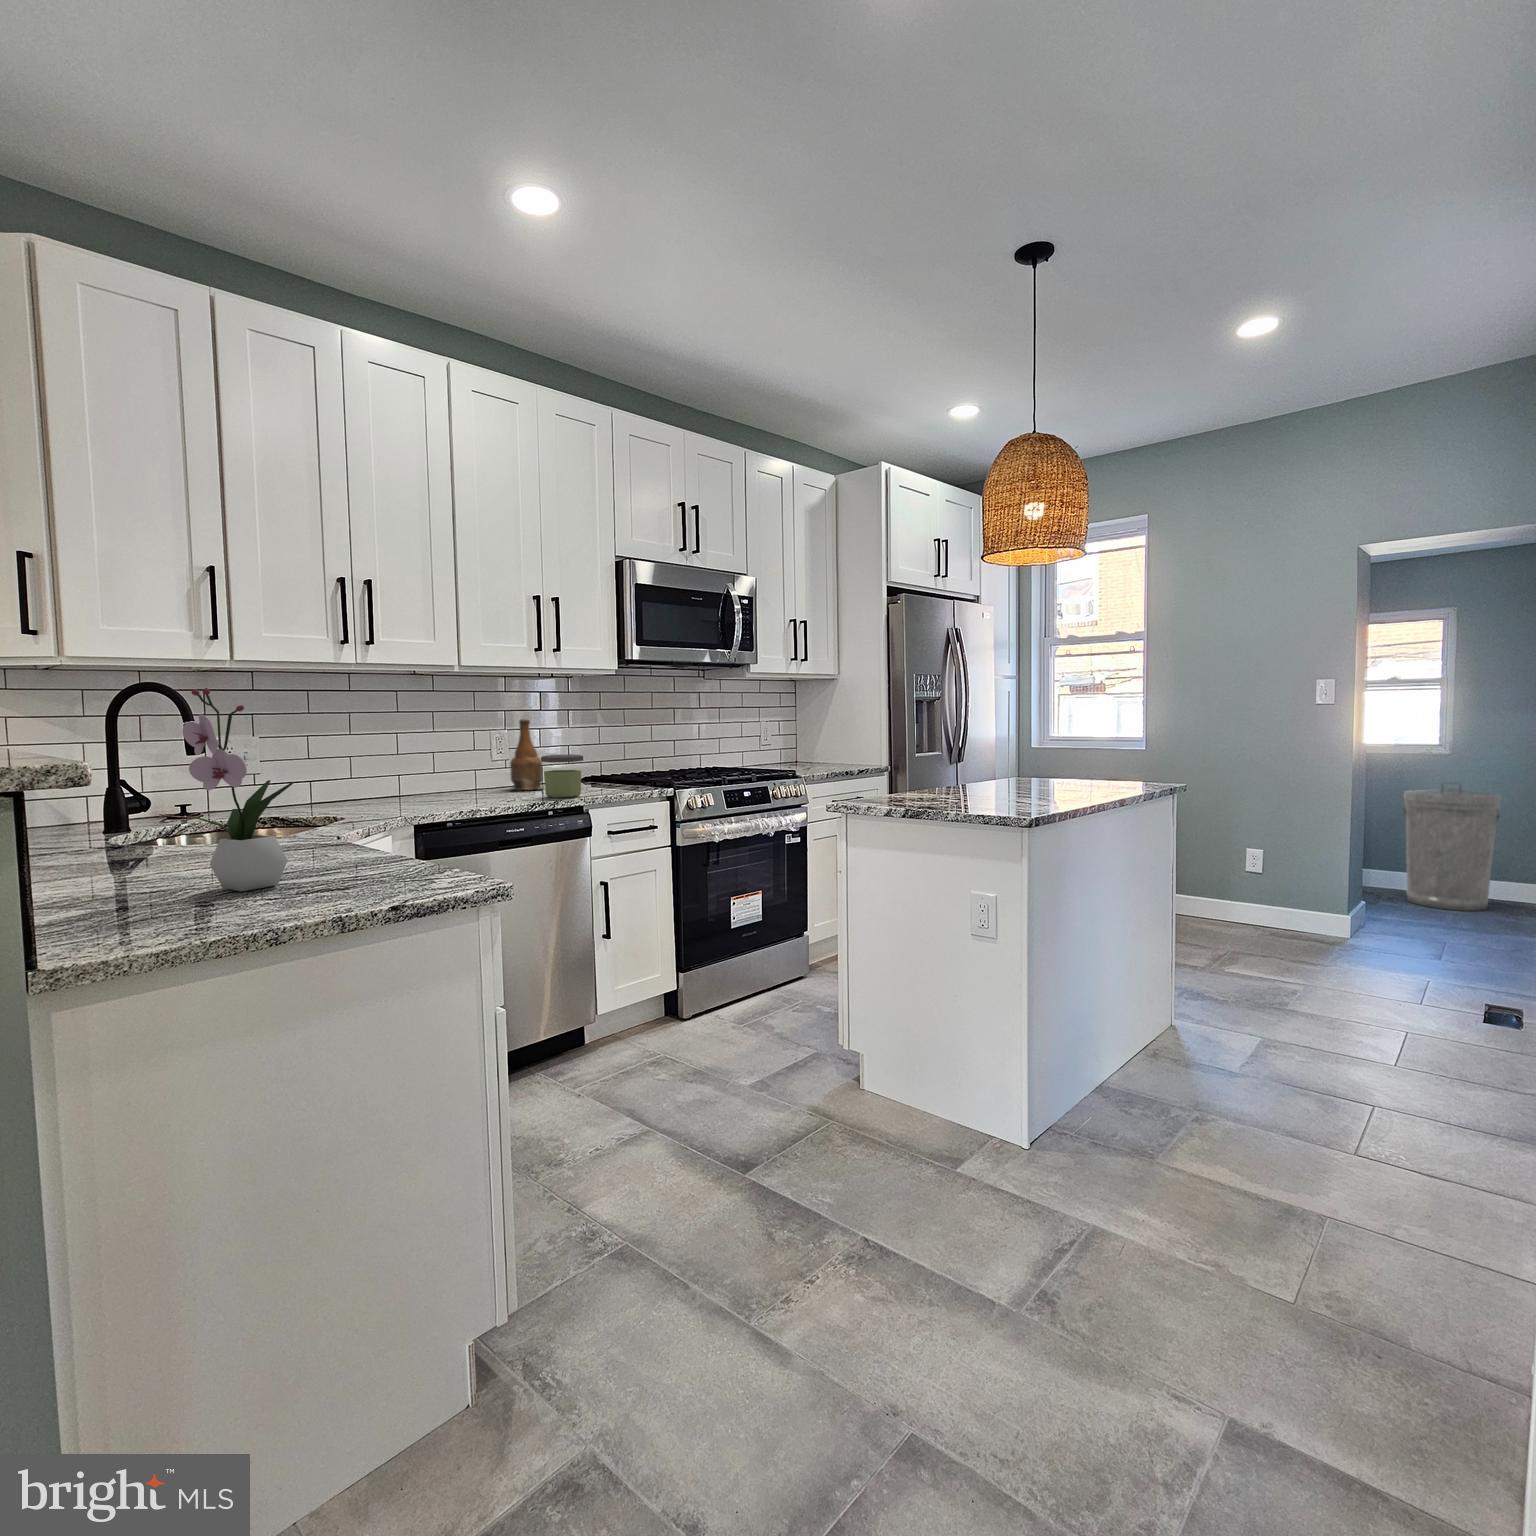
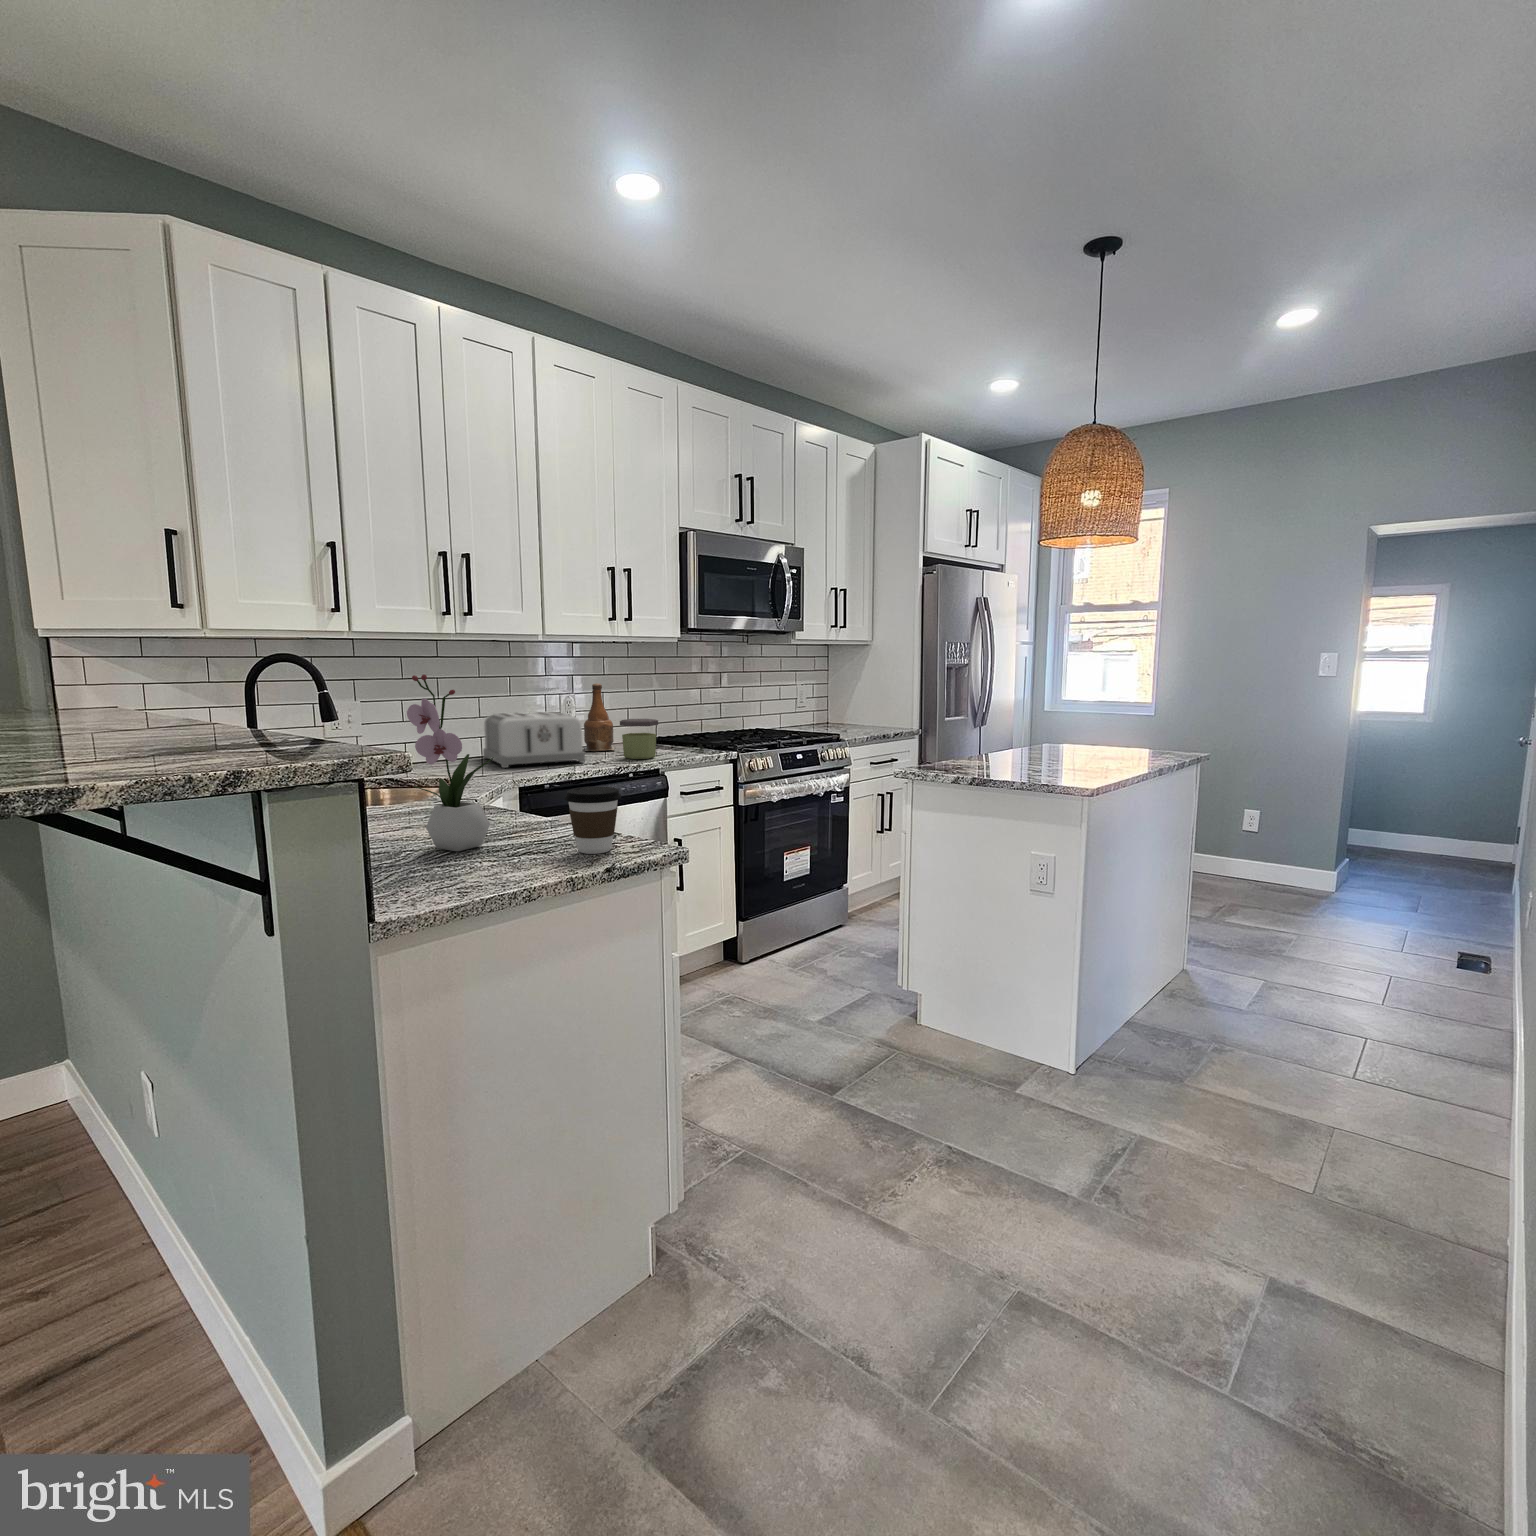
toaster: none [395,748,500,807] -> present [483,711,585,768]
trash can: present [1402,782,1501,911] -> none [1383,747,1476,866]
coffee cup: none [359,815,430,893] -> present [565,787,621,854]

